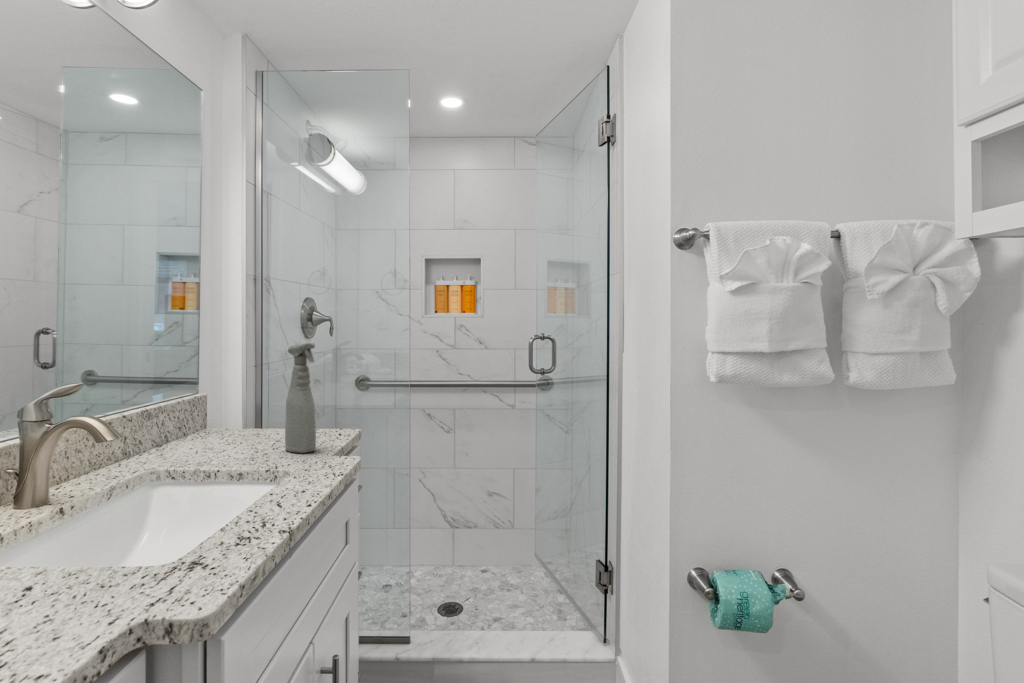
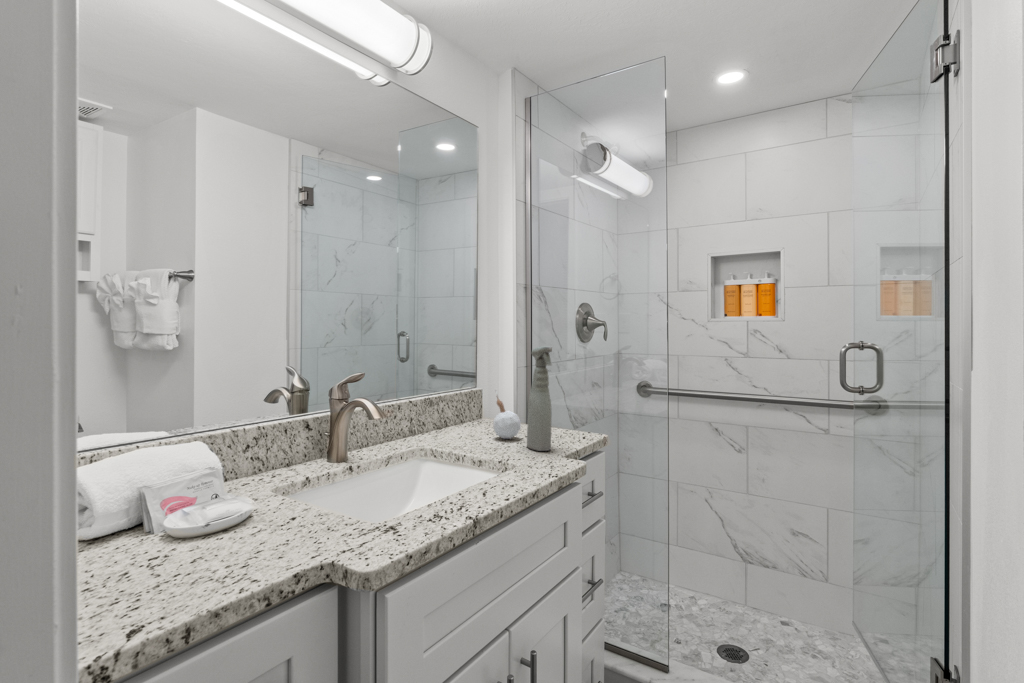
candle: none [238,394,272,446] -> present [493,396,521,439]

